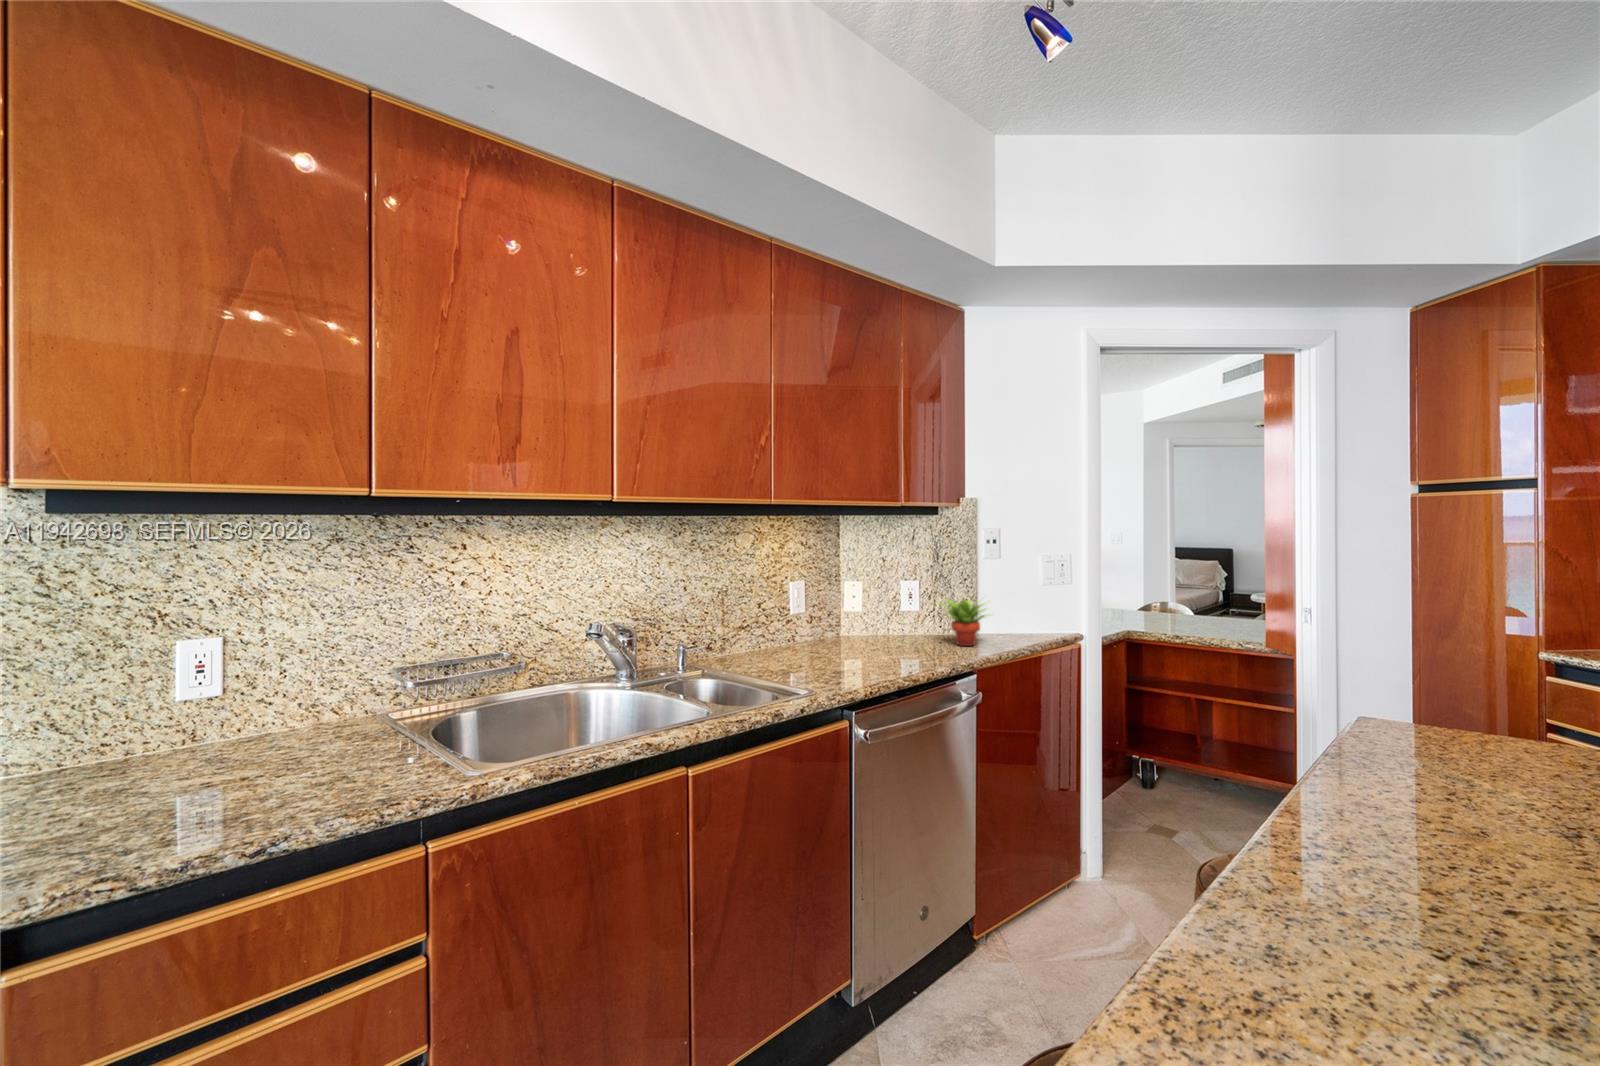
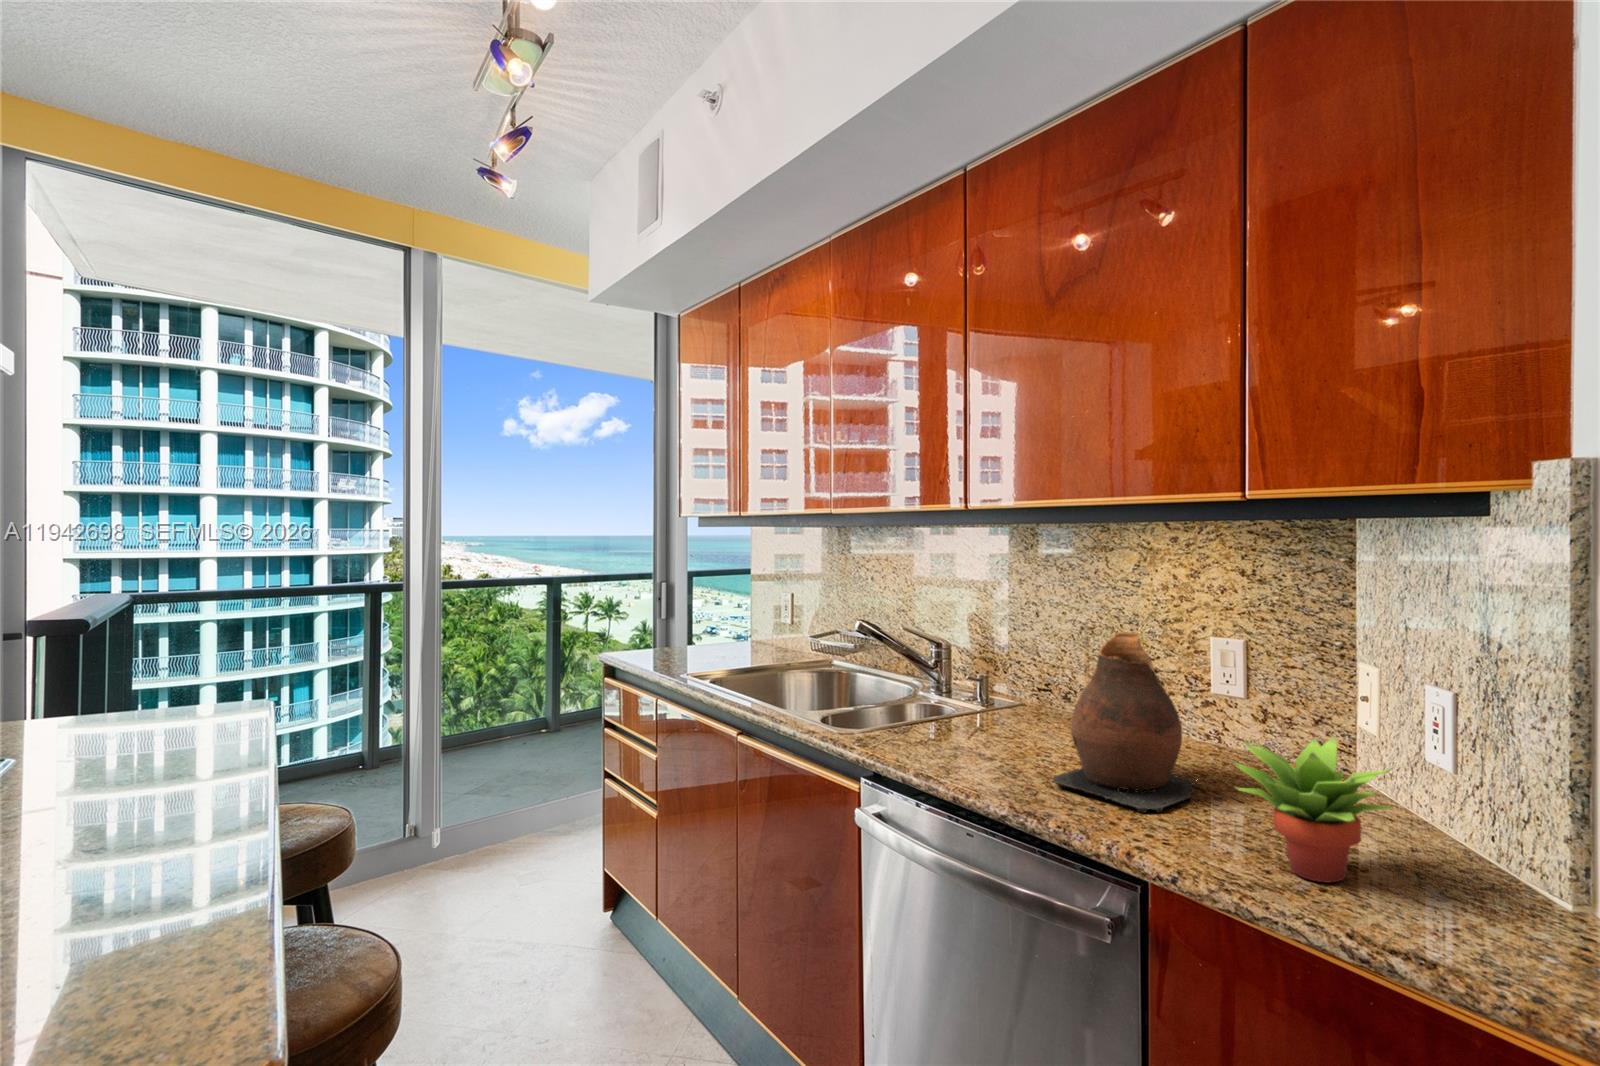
ceramic pitcher: none [838,574,917,661] -> present [1053,632,1201,812]

